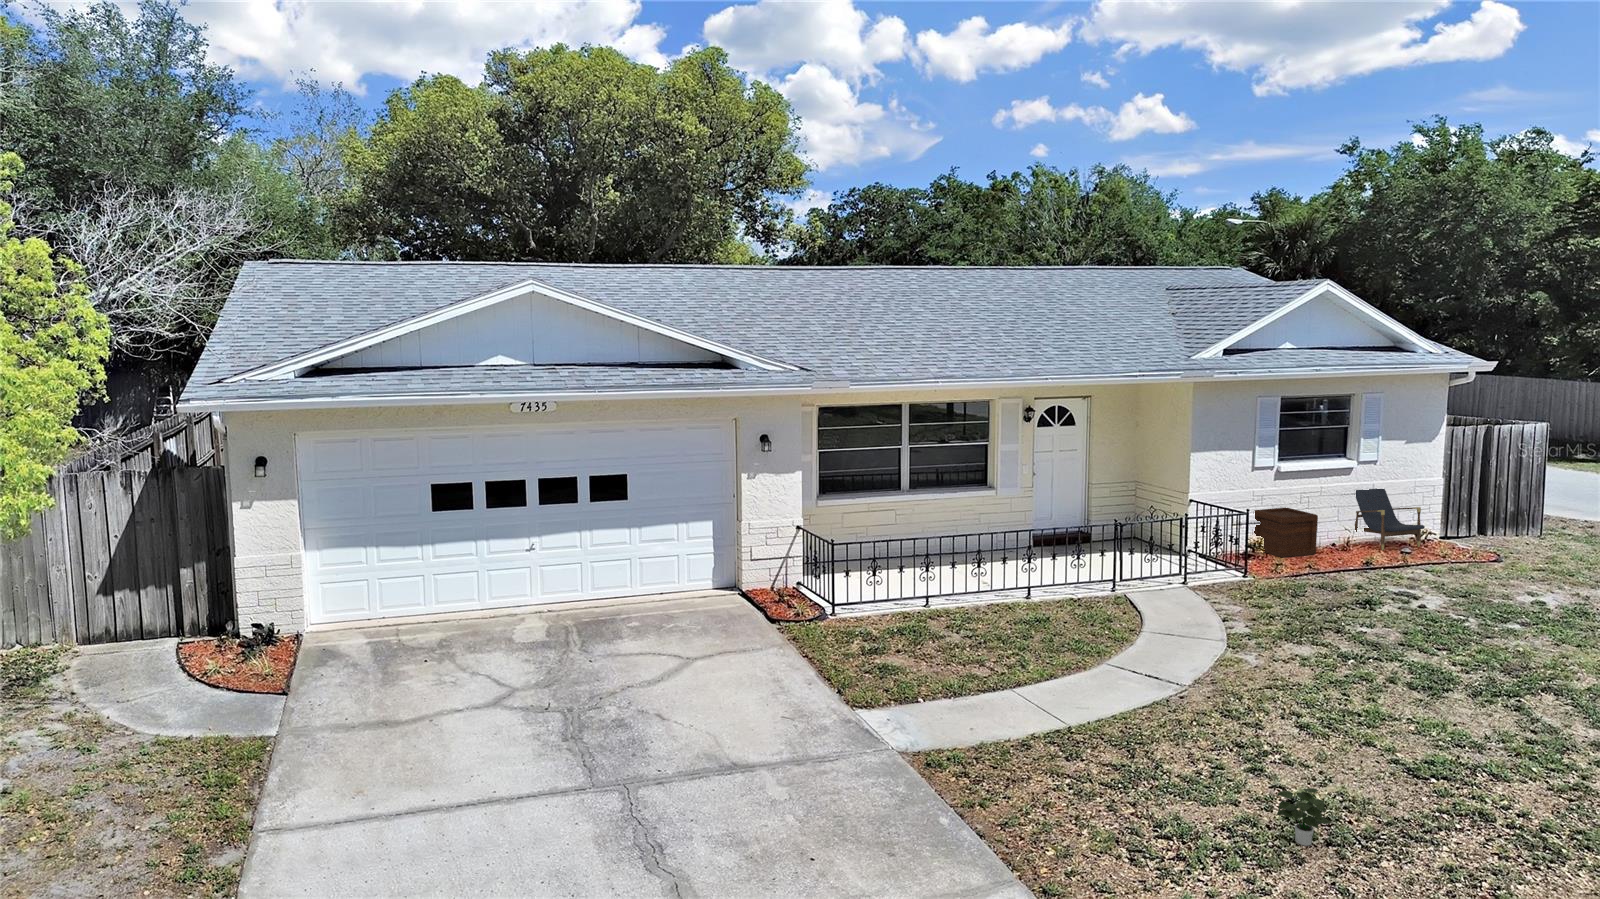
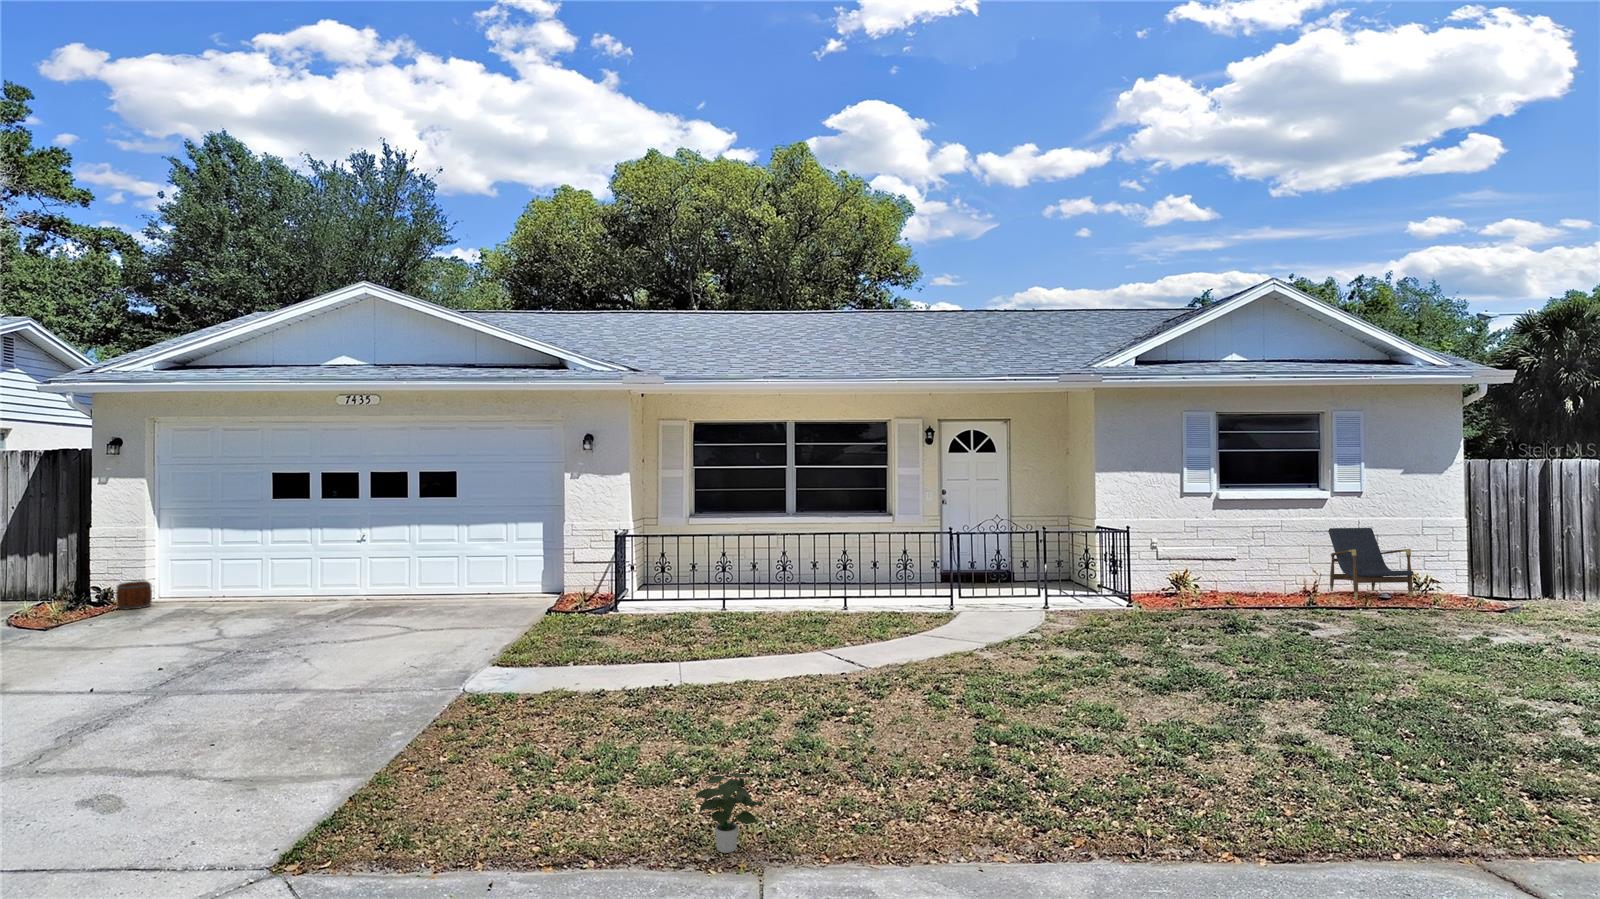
wooden crate: present [1253,508,1318,558] -> none [1187,544,1260,600]
bucket: none [286,609,321,642] -> present [116,581,152,610]

